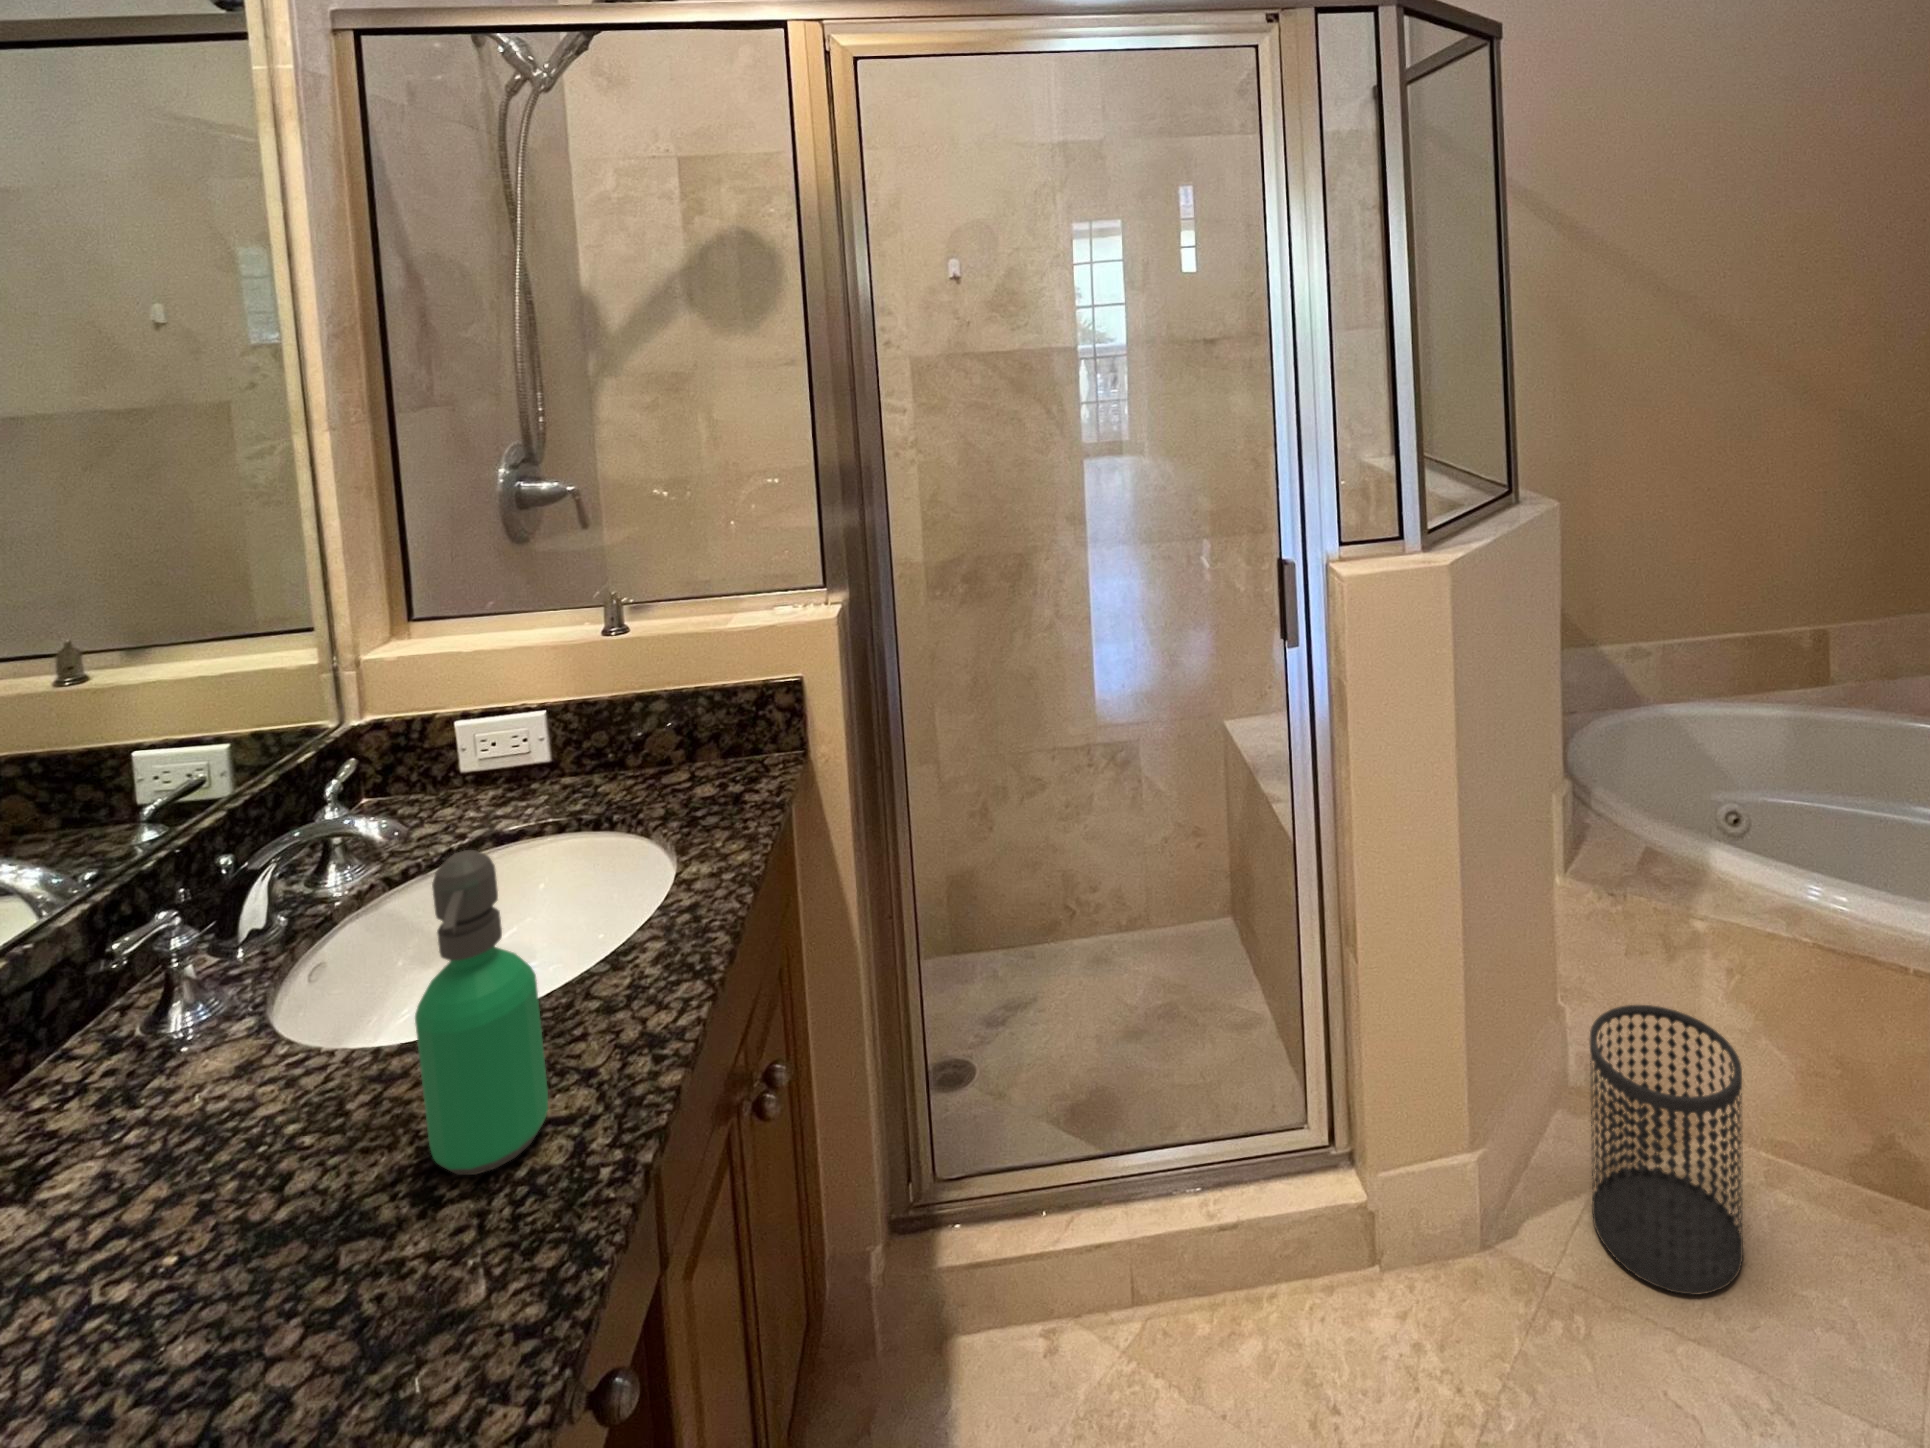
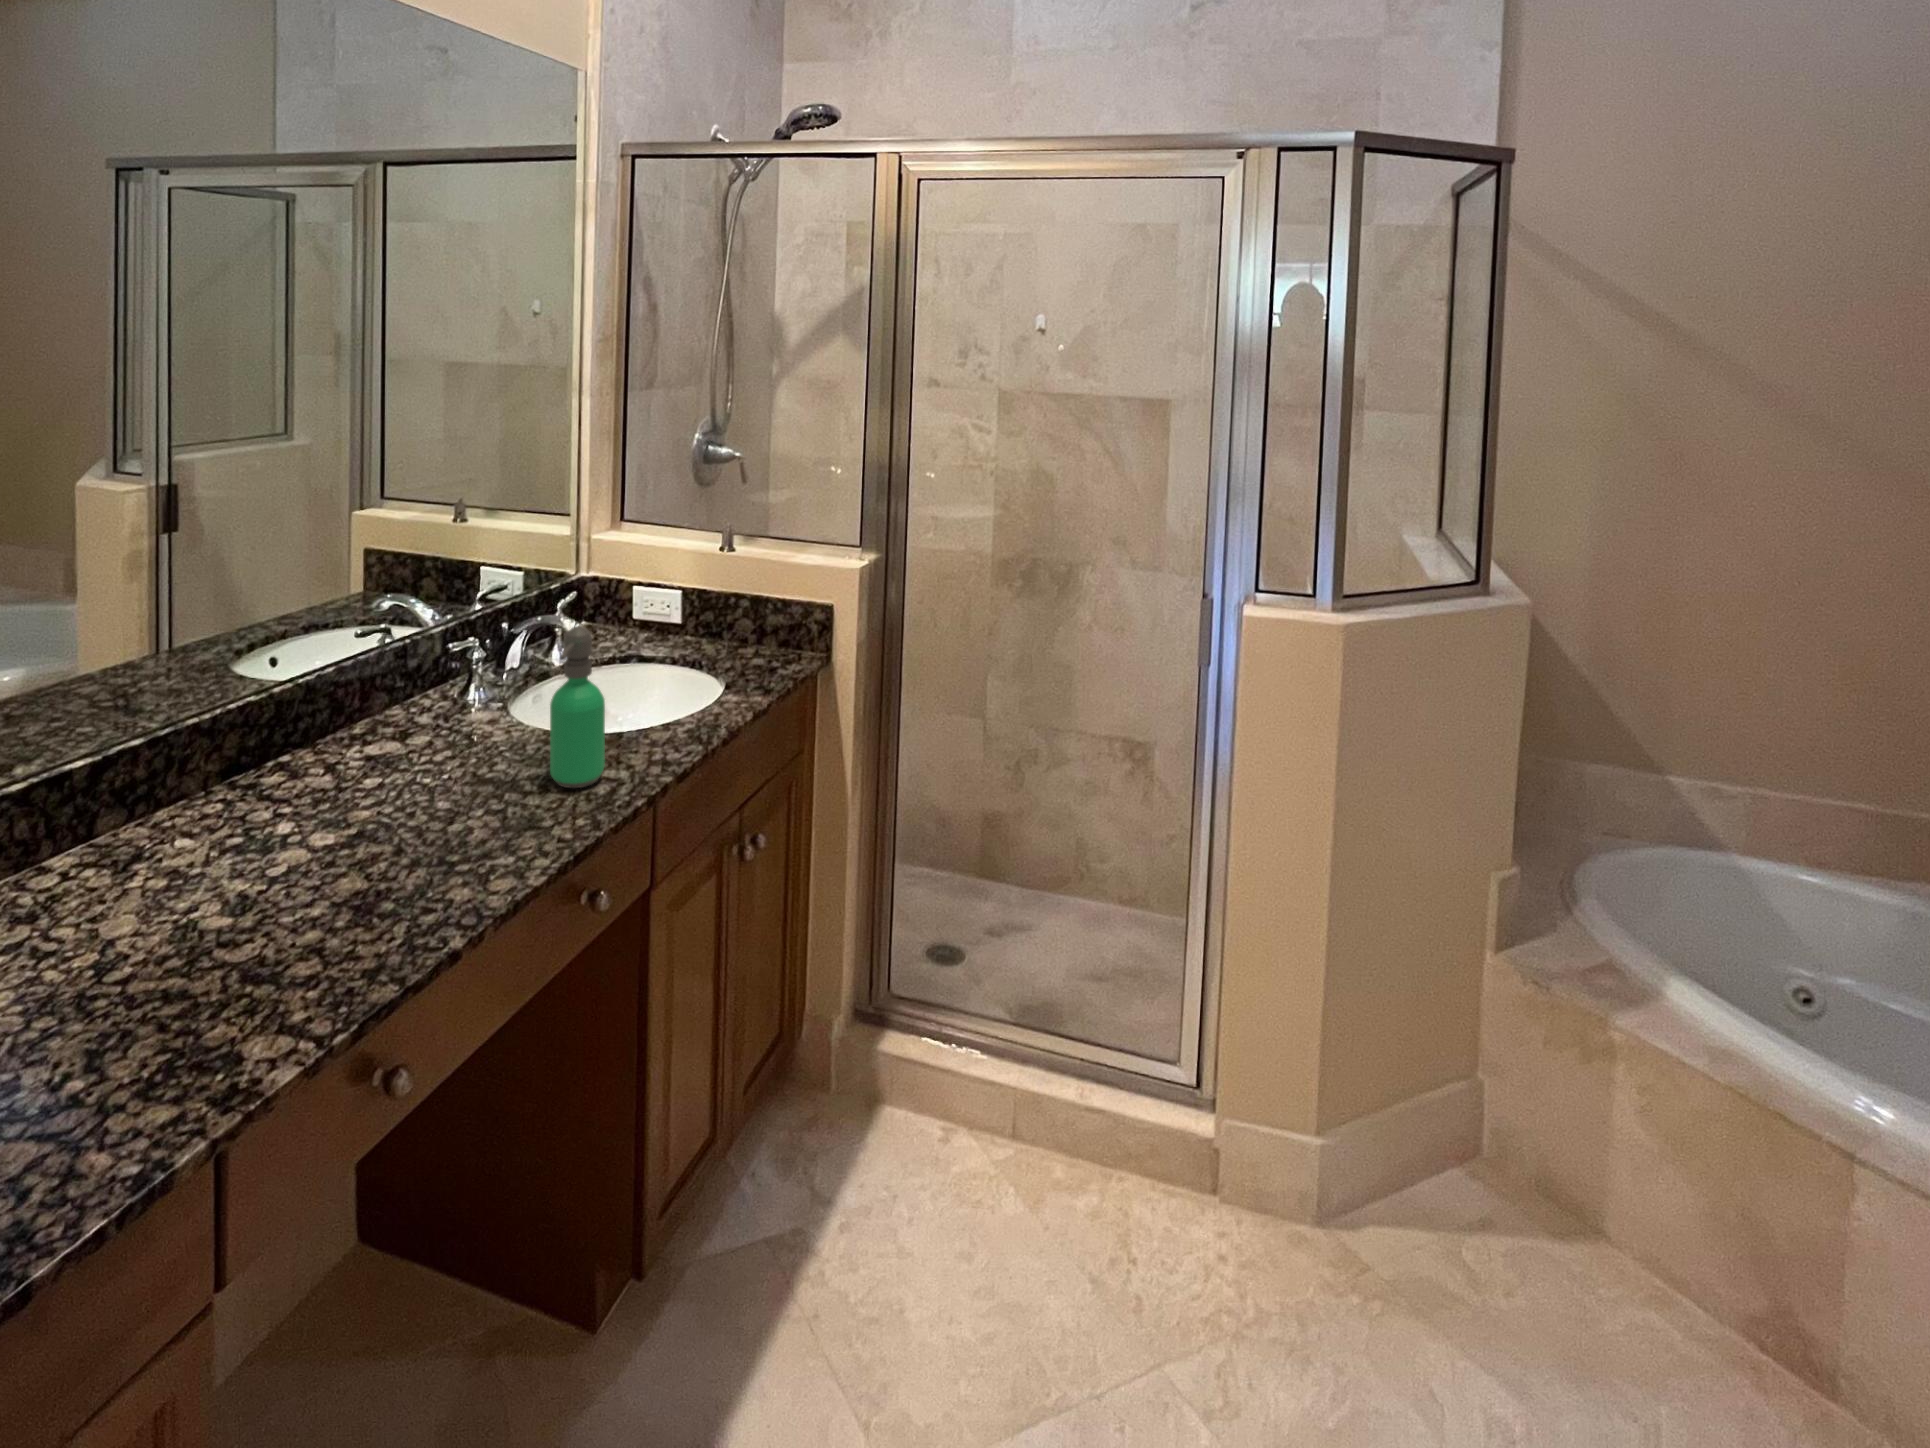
wastebasket: present [1590,1005,1743,1295] -> none [1438,1078,1603,1364]

